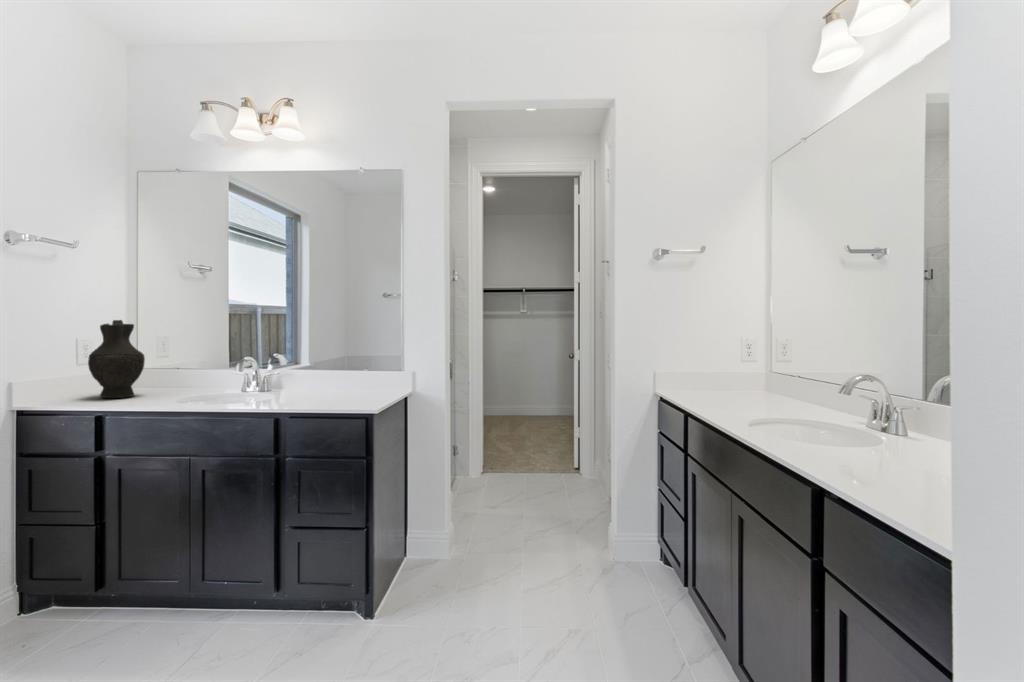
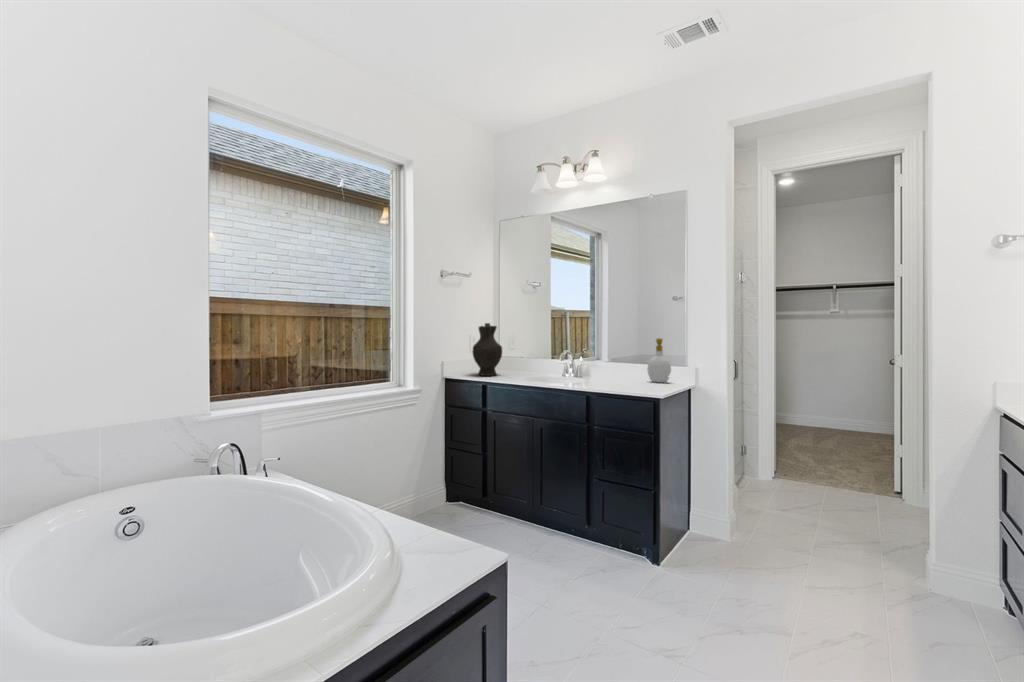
soap bottle: none [357,340,385,392] -> present [647,338,671,383]

